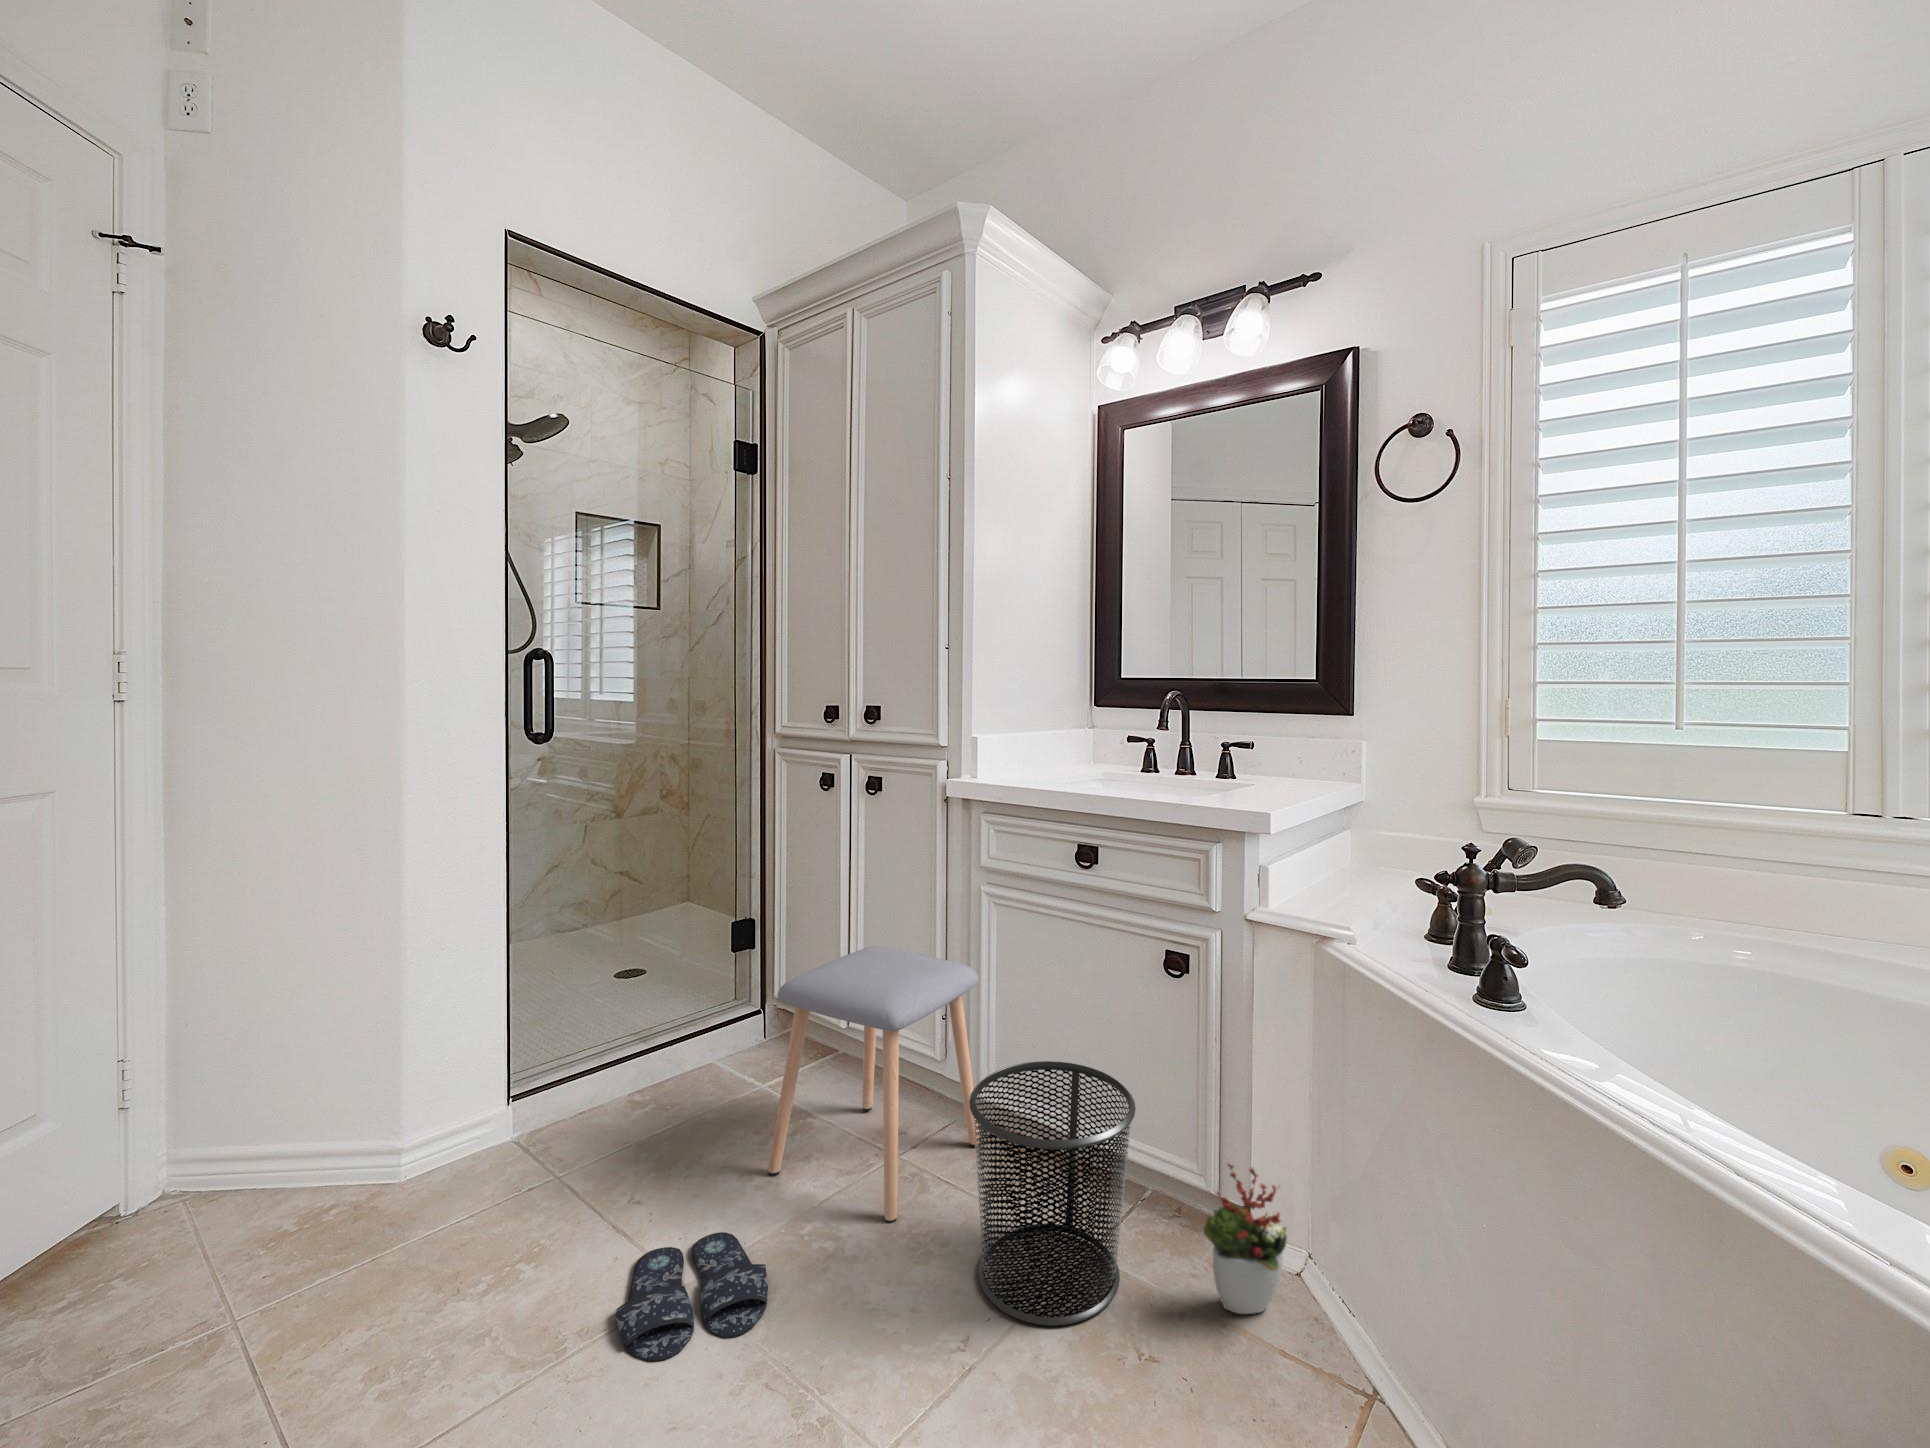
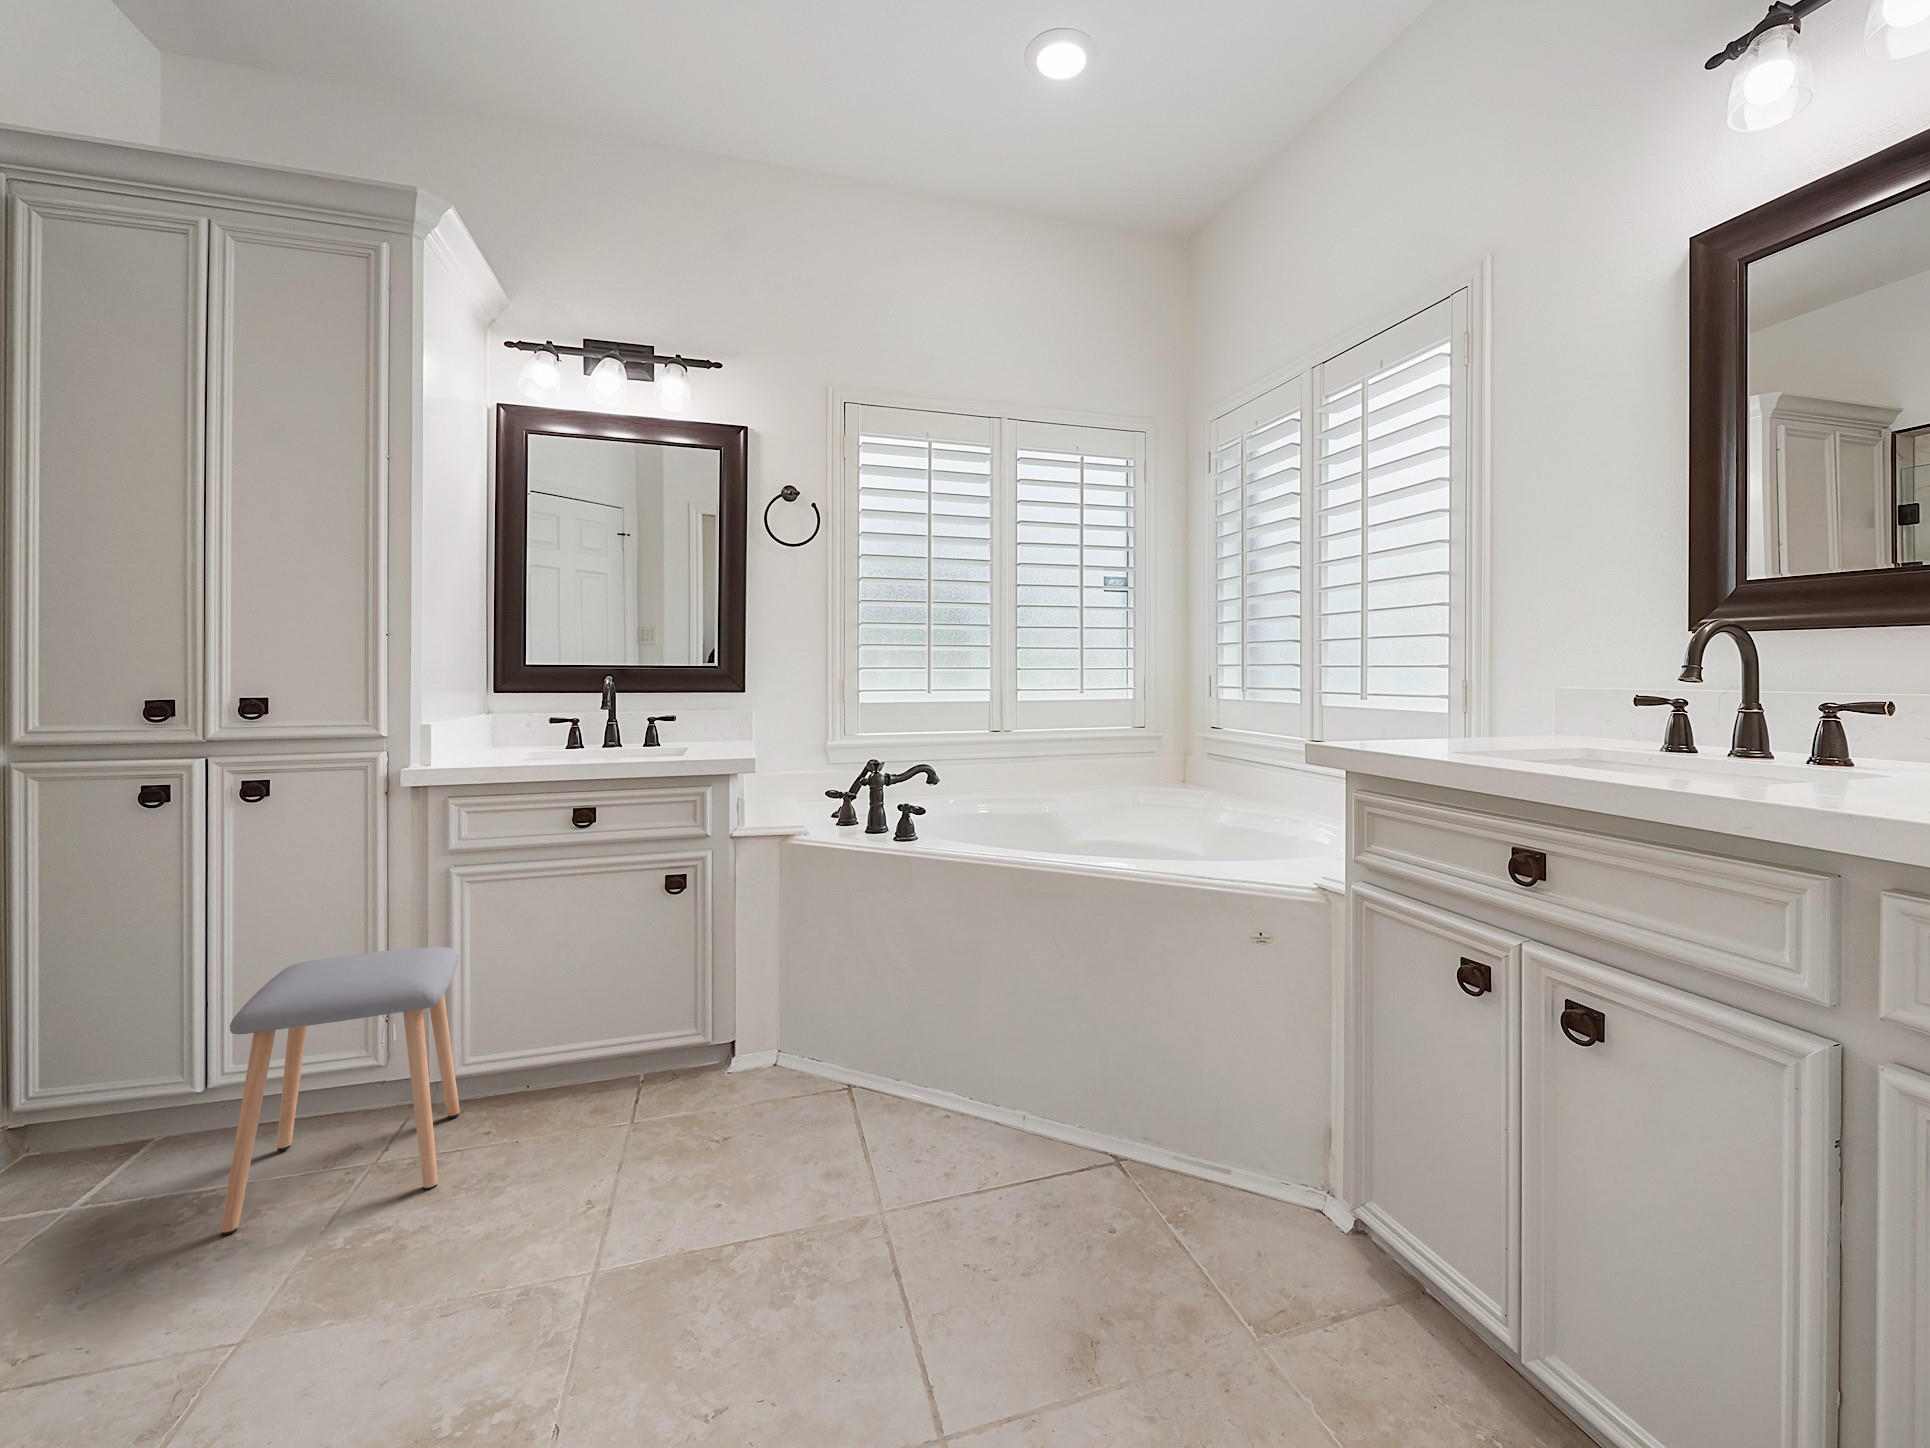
waste bin: present [969,1061,1136,1326] -> none [541,978,688,1172]
decorative plant: present [1203,1164,1287,1314] -> none [735,995,784,1096]
slippers: present [616,1232,768,1362] -> none [145,1265,381,1387]

